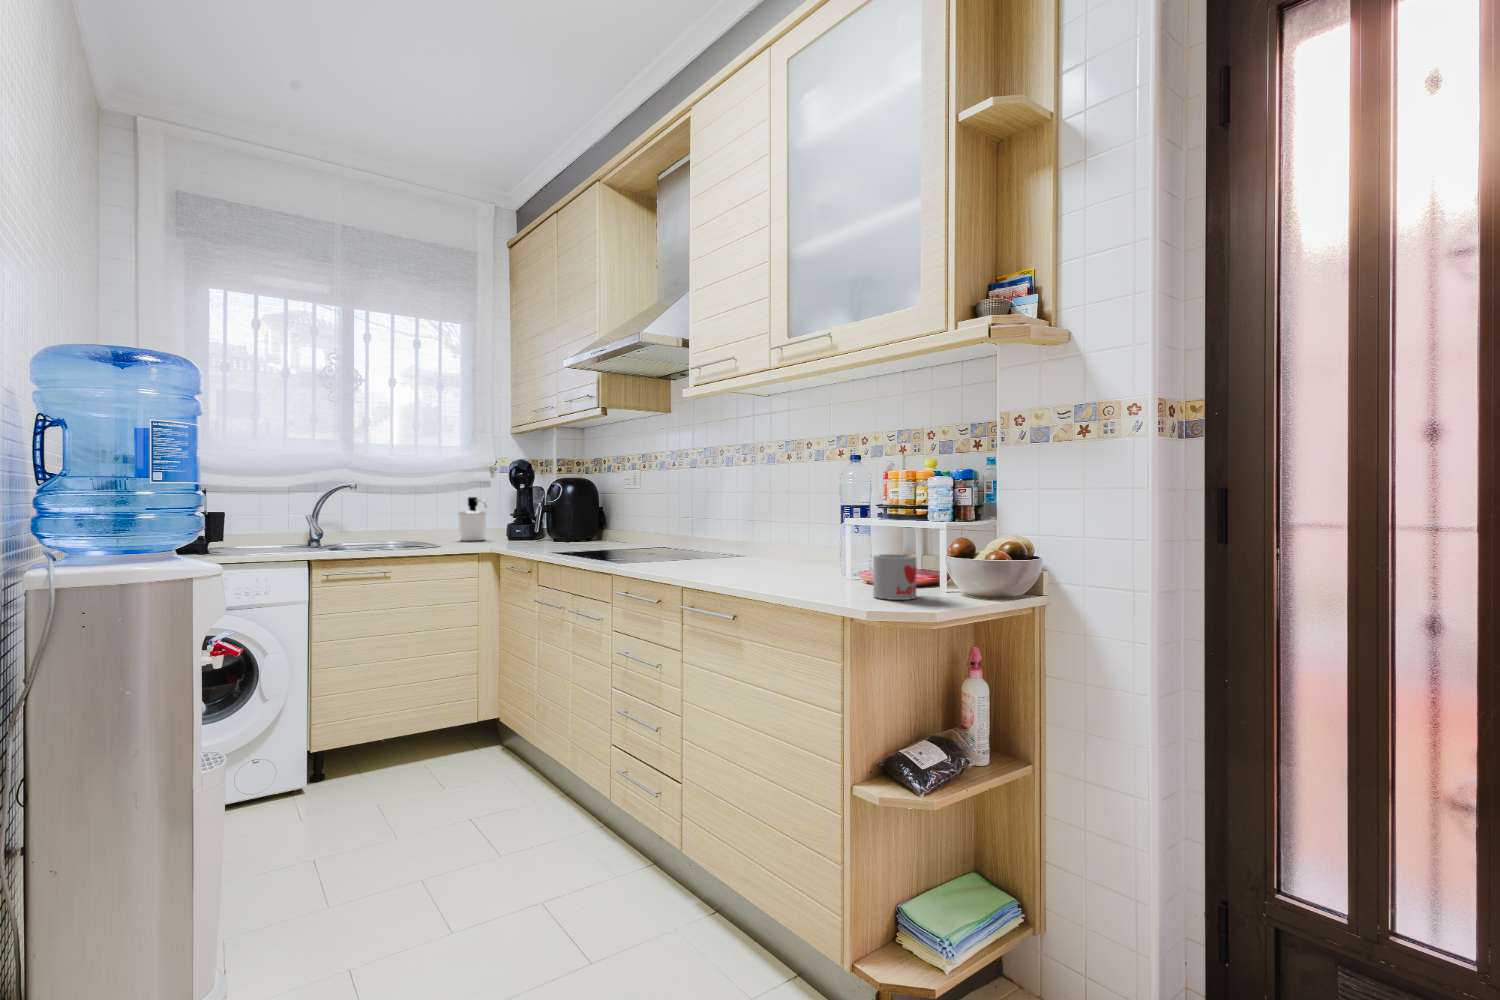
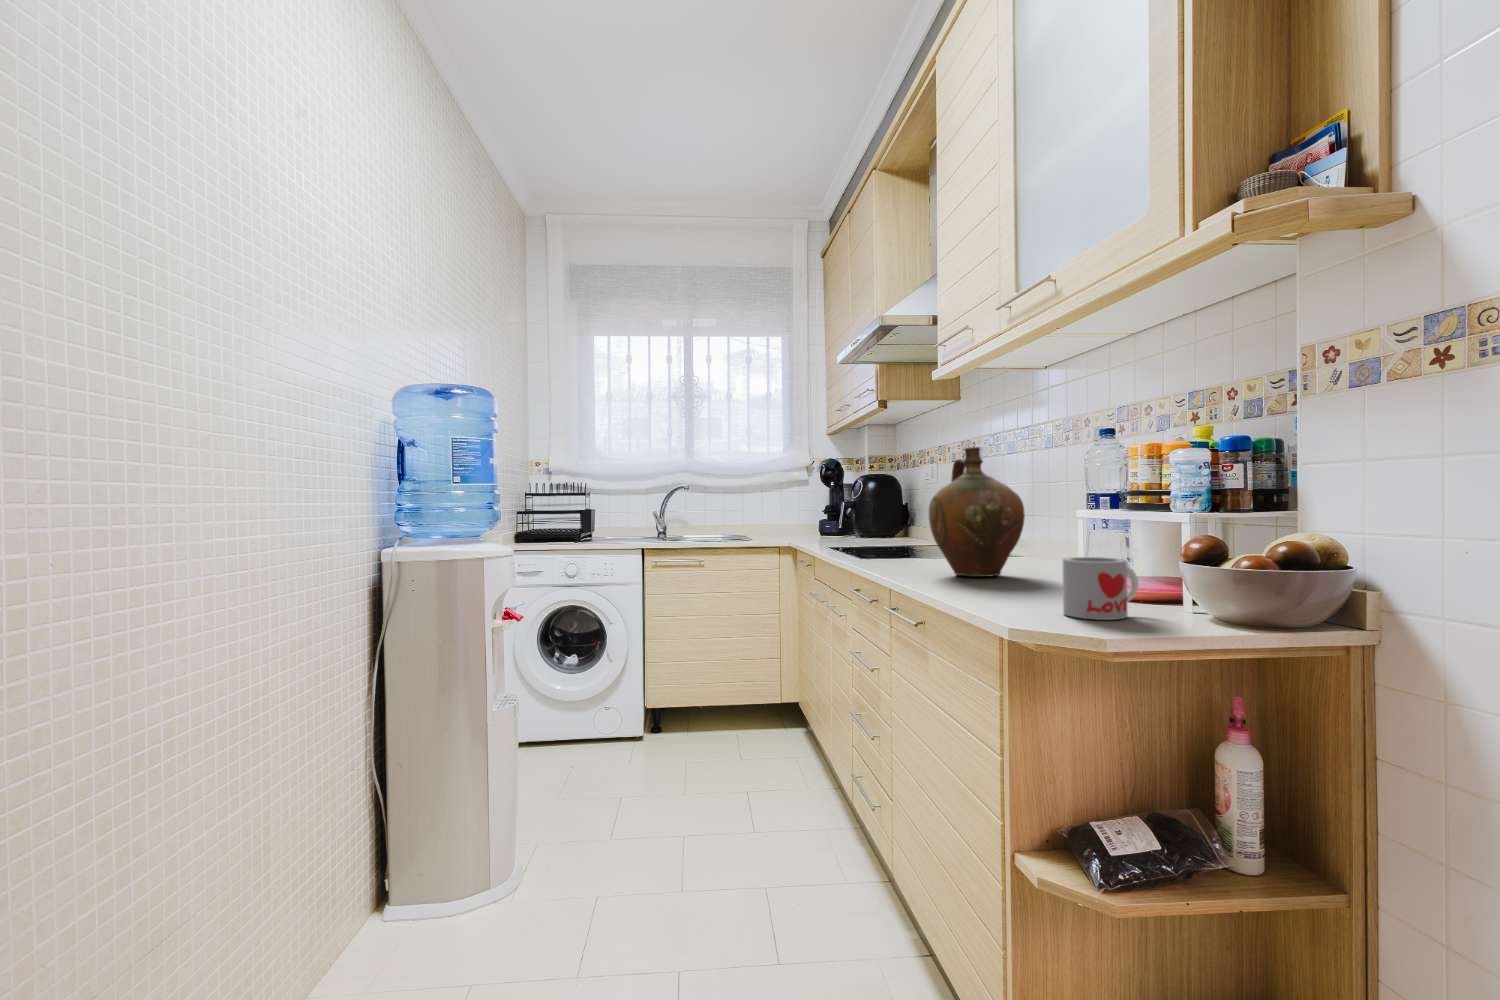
ceramic jug: none [711,464,791,574] -> present [929,447,1025,577]
soap dispenser: present [459,497,487,541] -> none [775,495,800,535]

